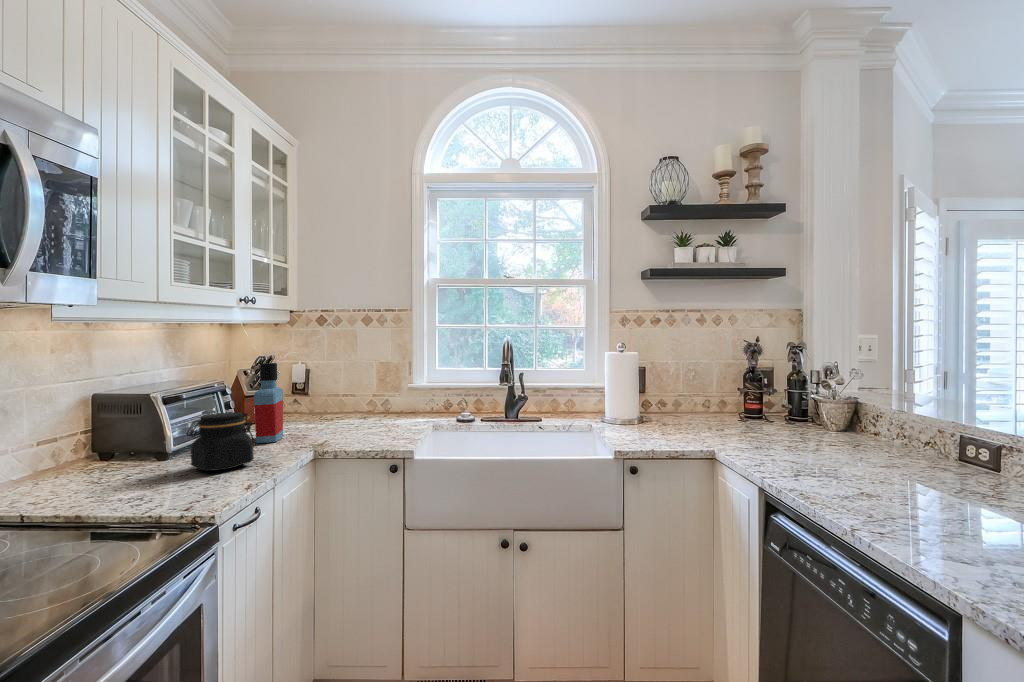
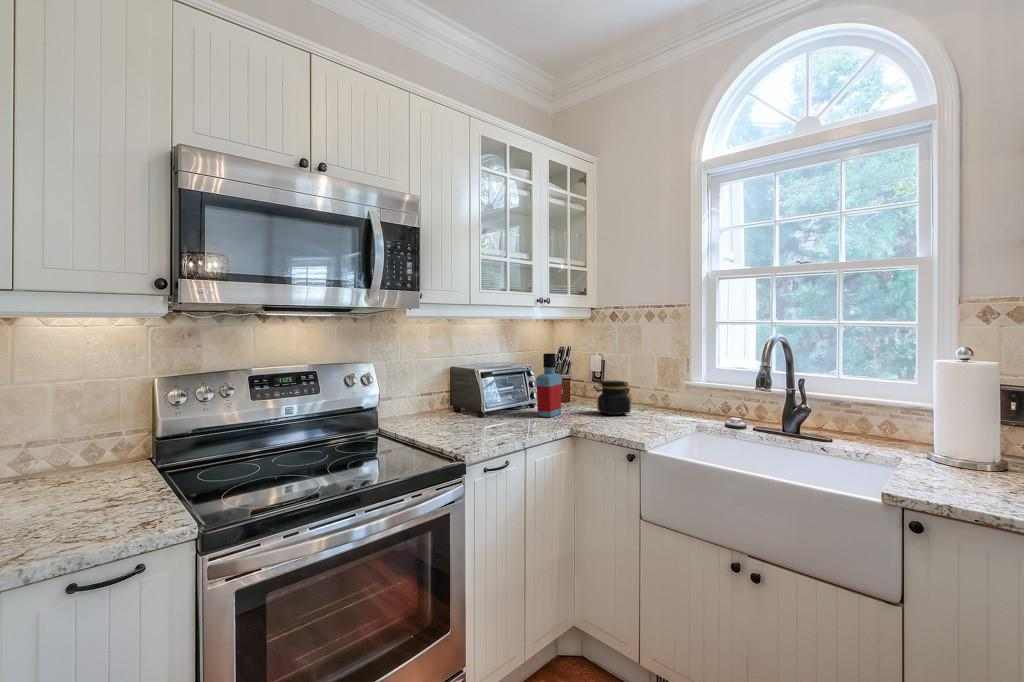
jar: present [187,412,254,471] -> present [596,380,631,415]

